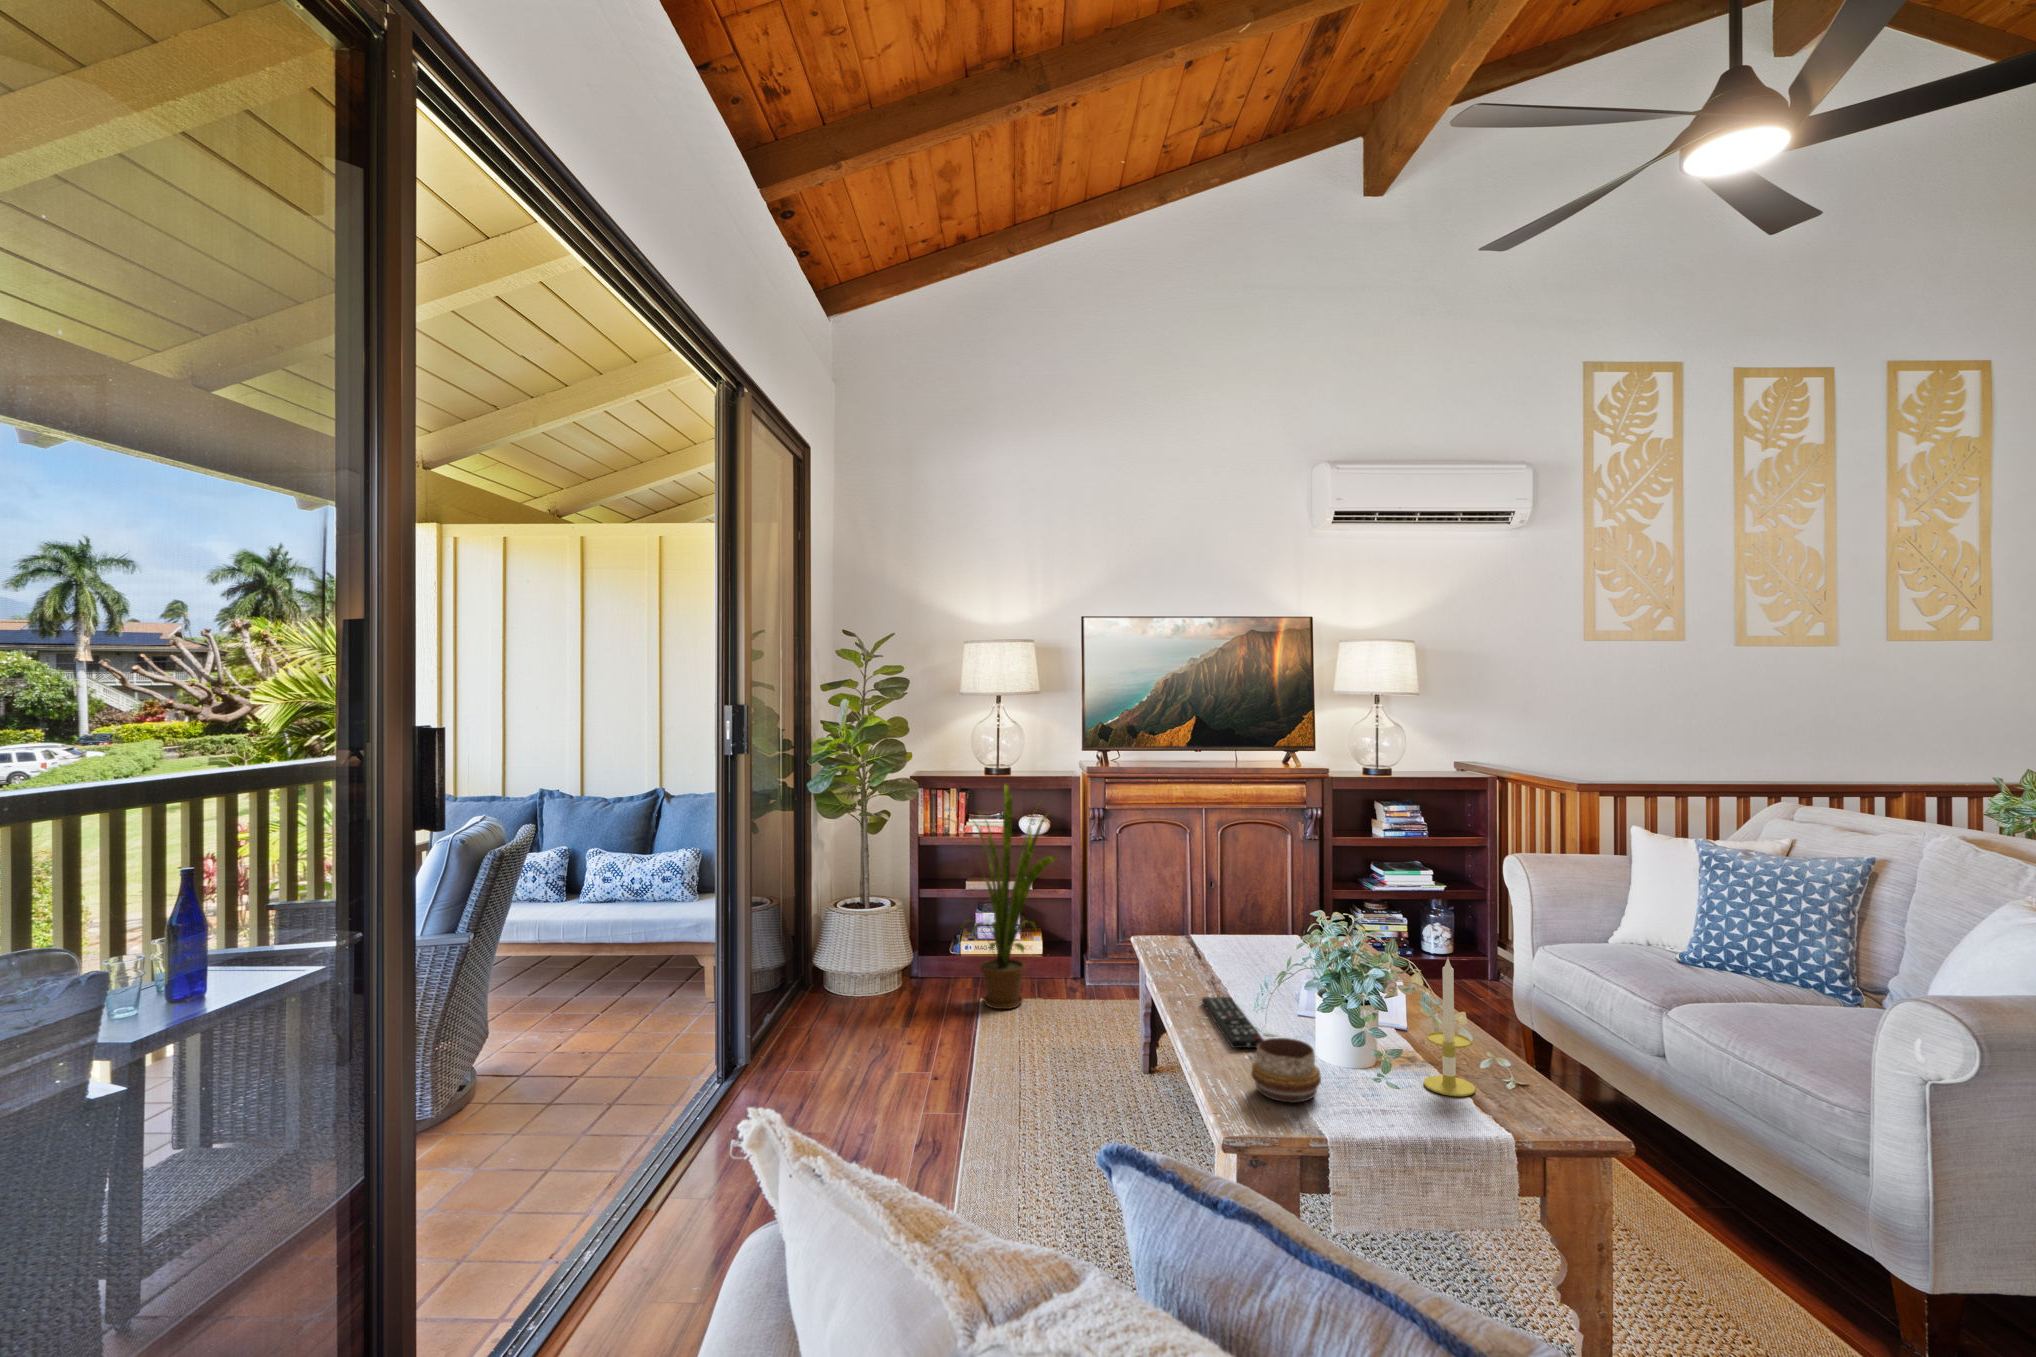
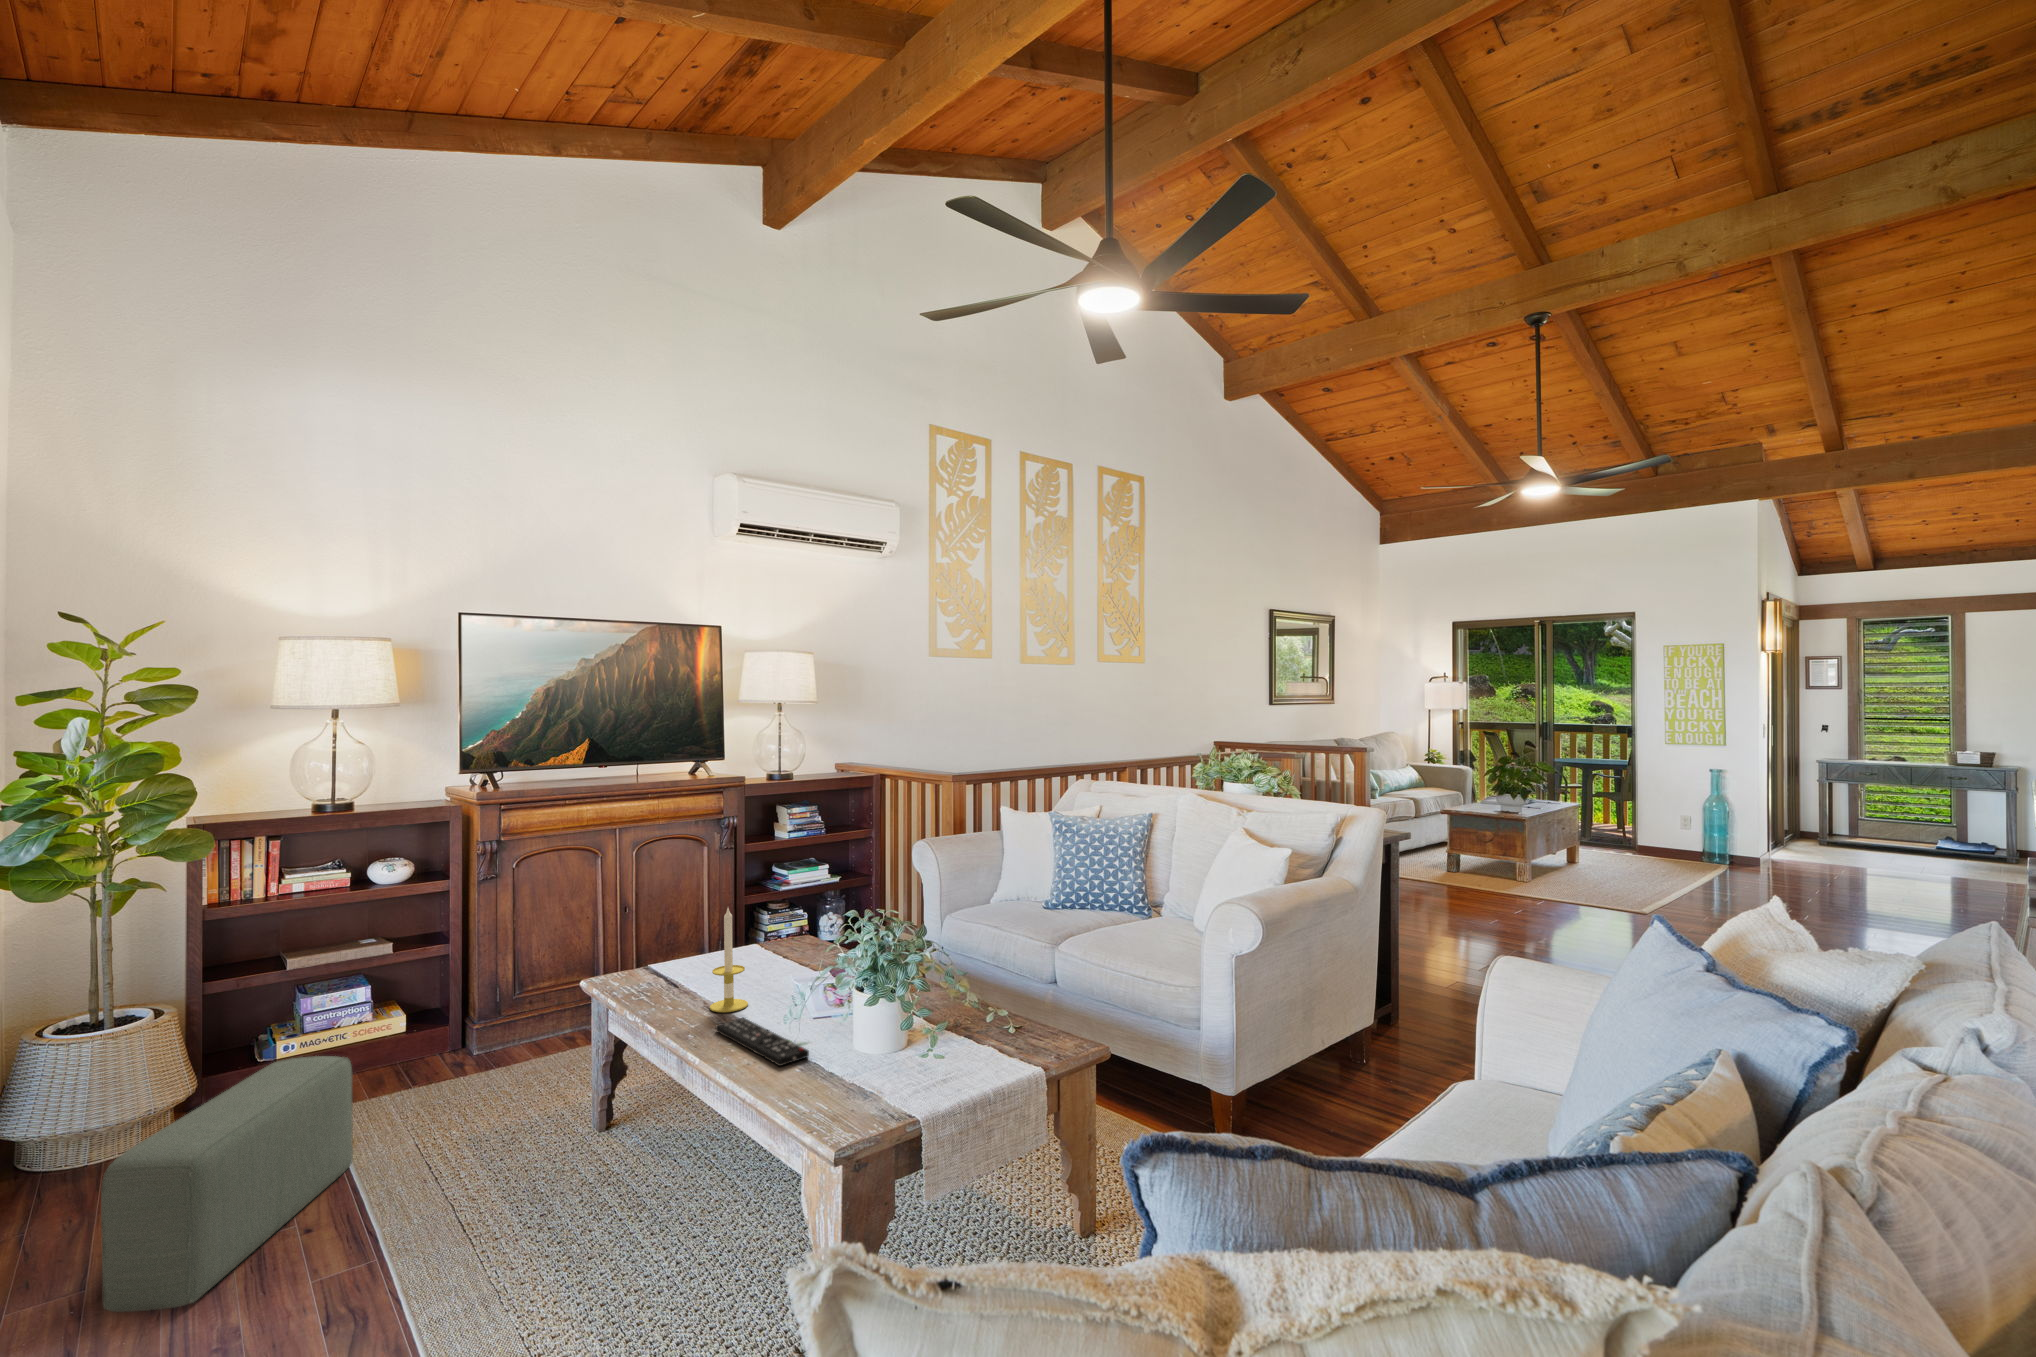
house plant: present [963,784,1056,1009] -> none [259,822,444,1111]
pouf: none [814,955,976,1107] -> present [101,1056,353,1312]
candle: present [1424,959,1475,1096] -> present [710,908,748,1012]
decorative bowl: present [1251,1038,1321,1102] -> none [826,1039,892,1102]

